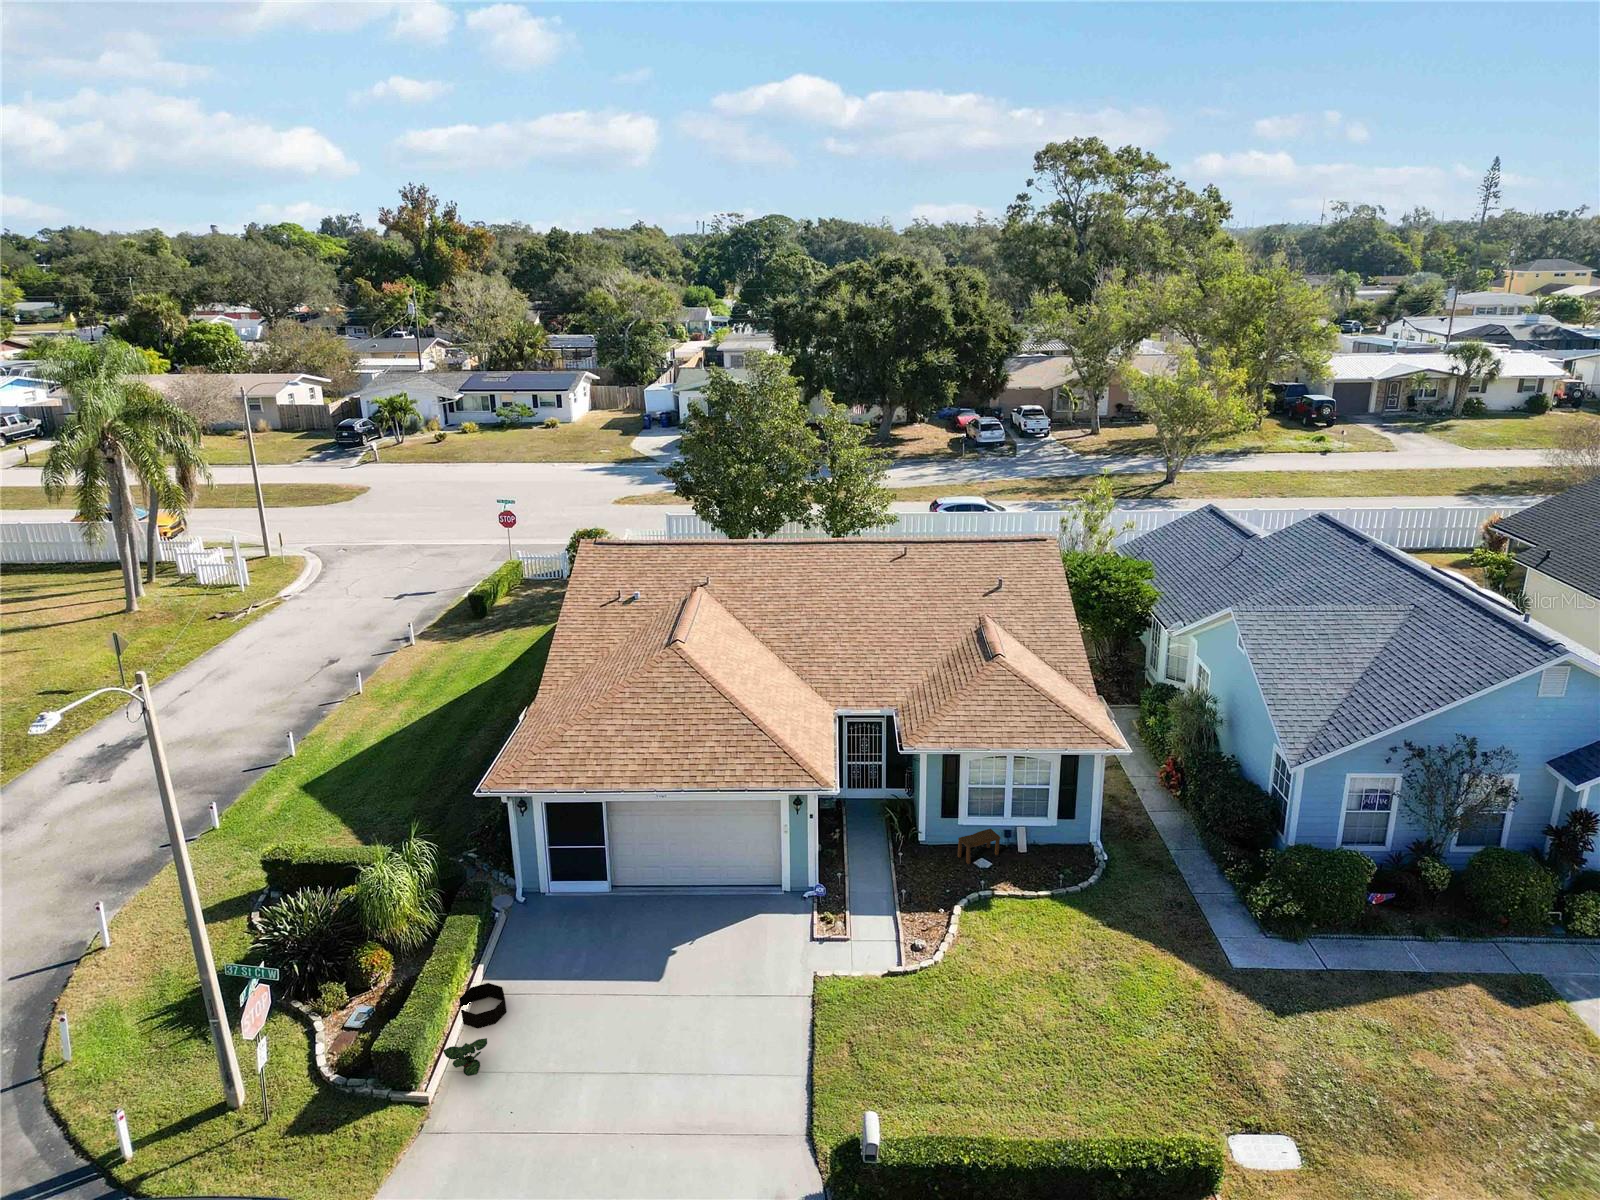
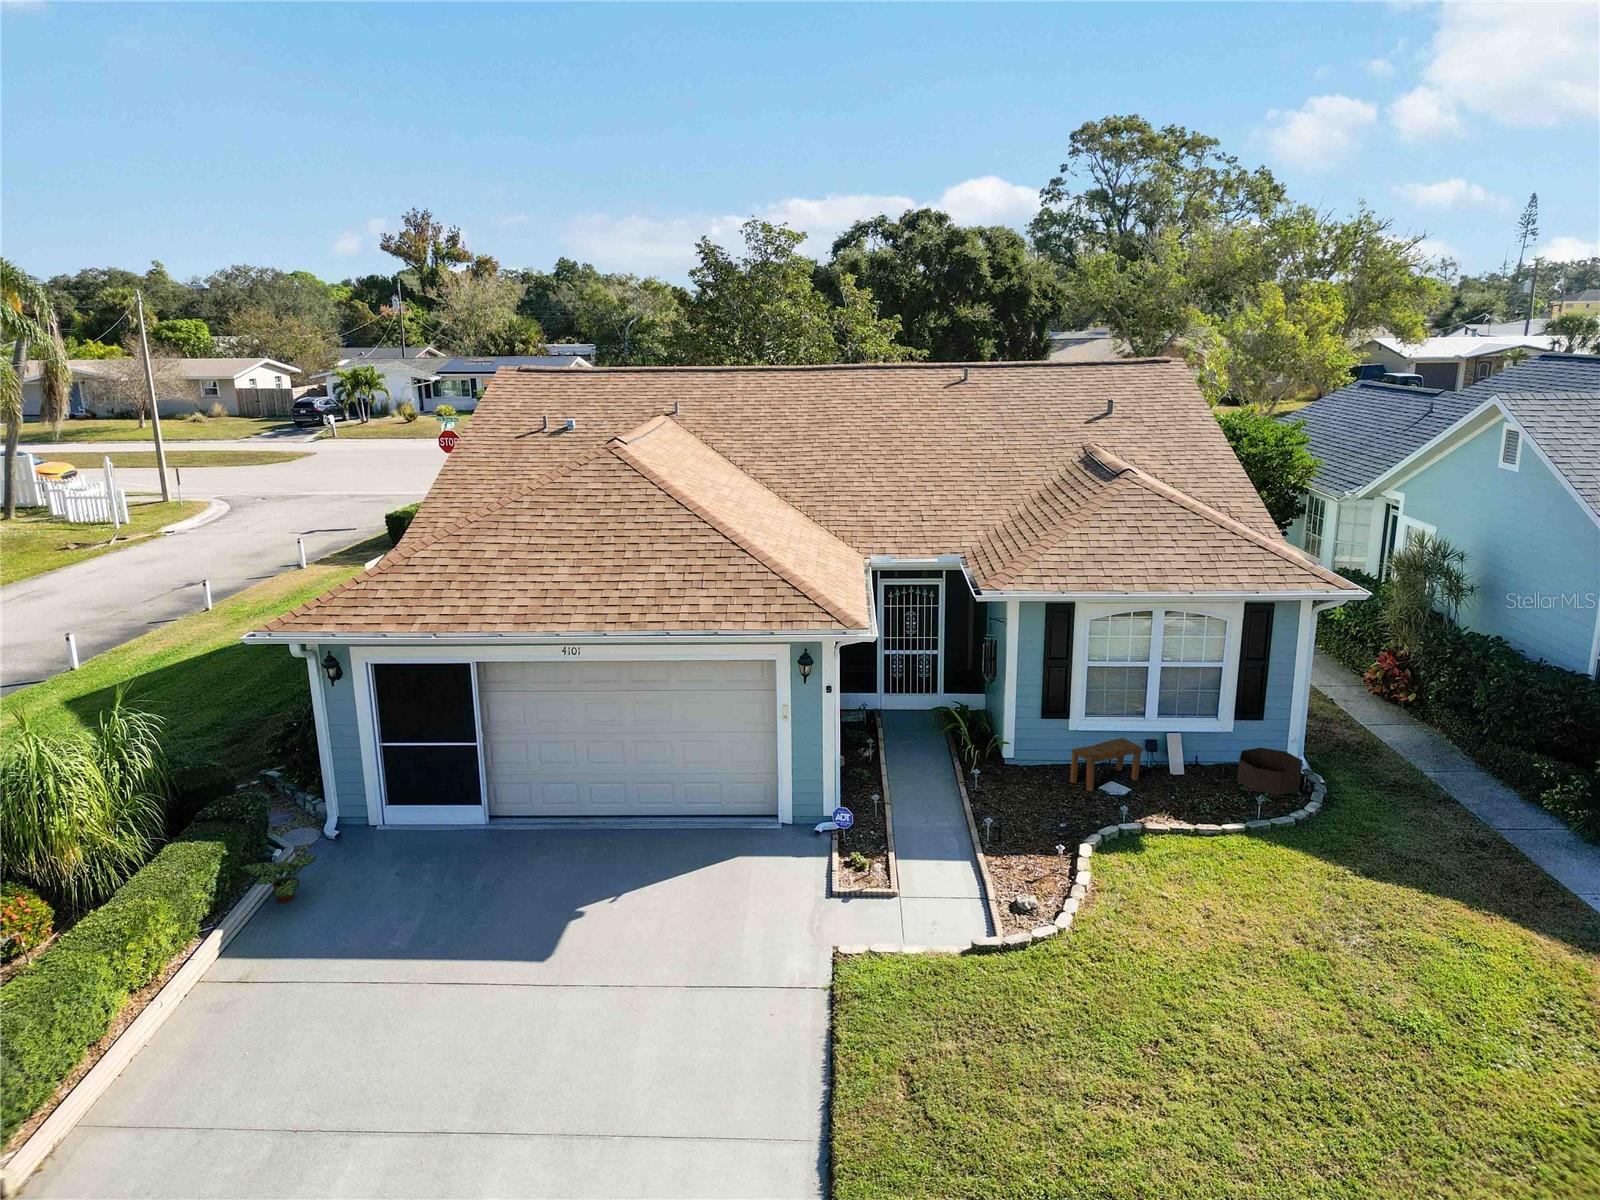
basket: present [459,983,506,1029] -> present [1237,748,1303,795]
potted plant: present [443,1038,487,1076] -> present [244,855,316,902]

